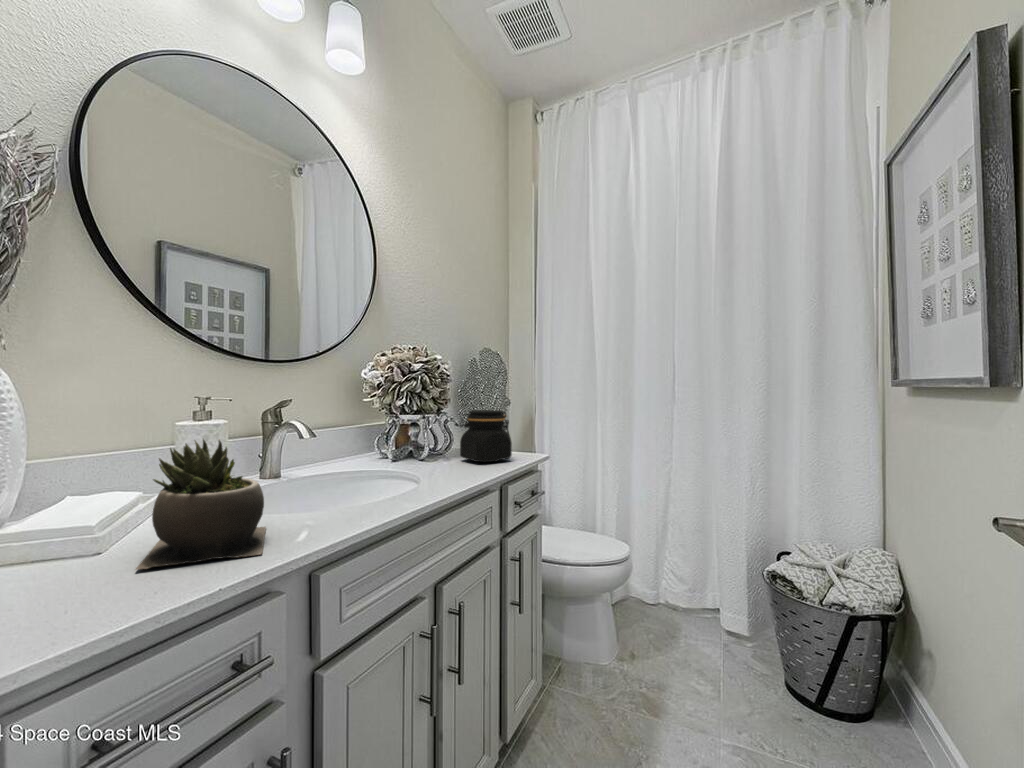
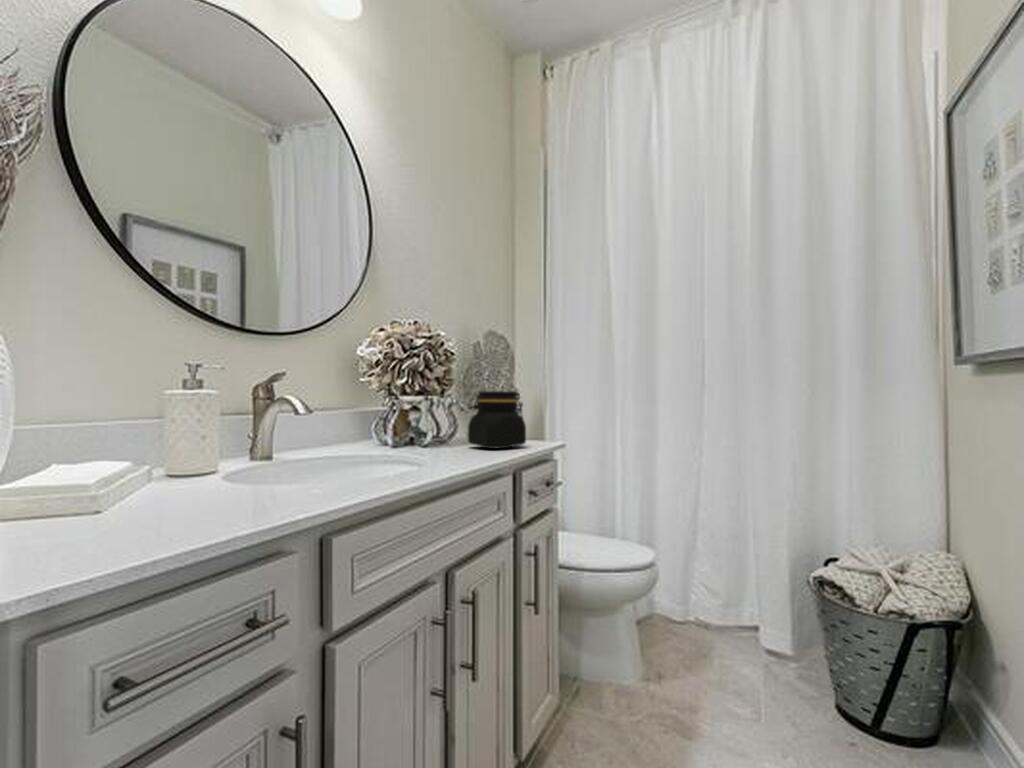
succulent plant: present [136,439,266,569] -> none [143,391,272,520]

